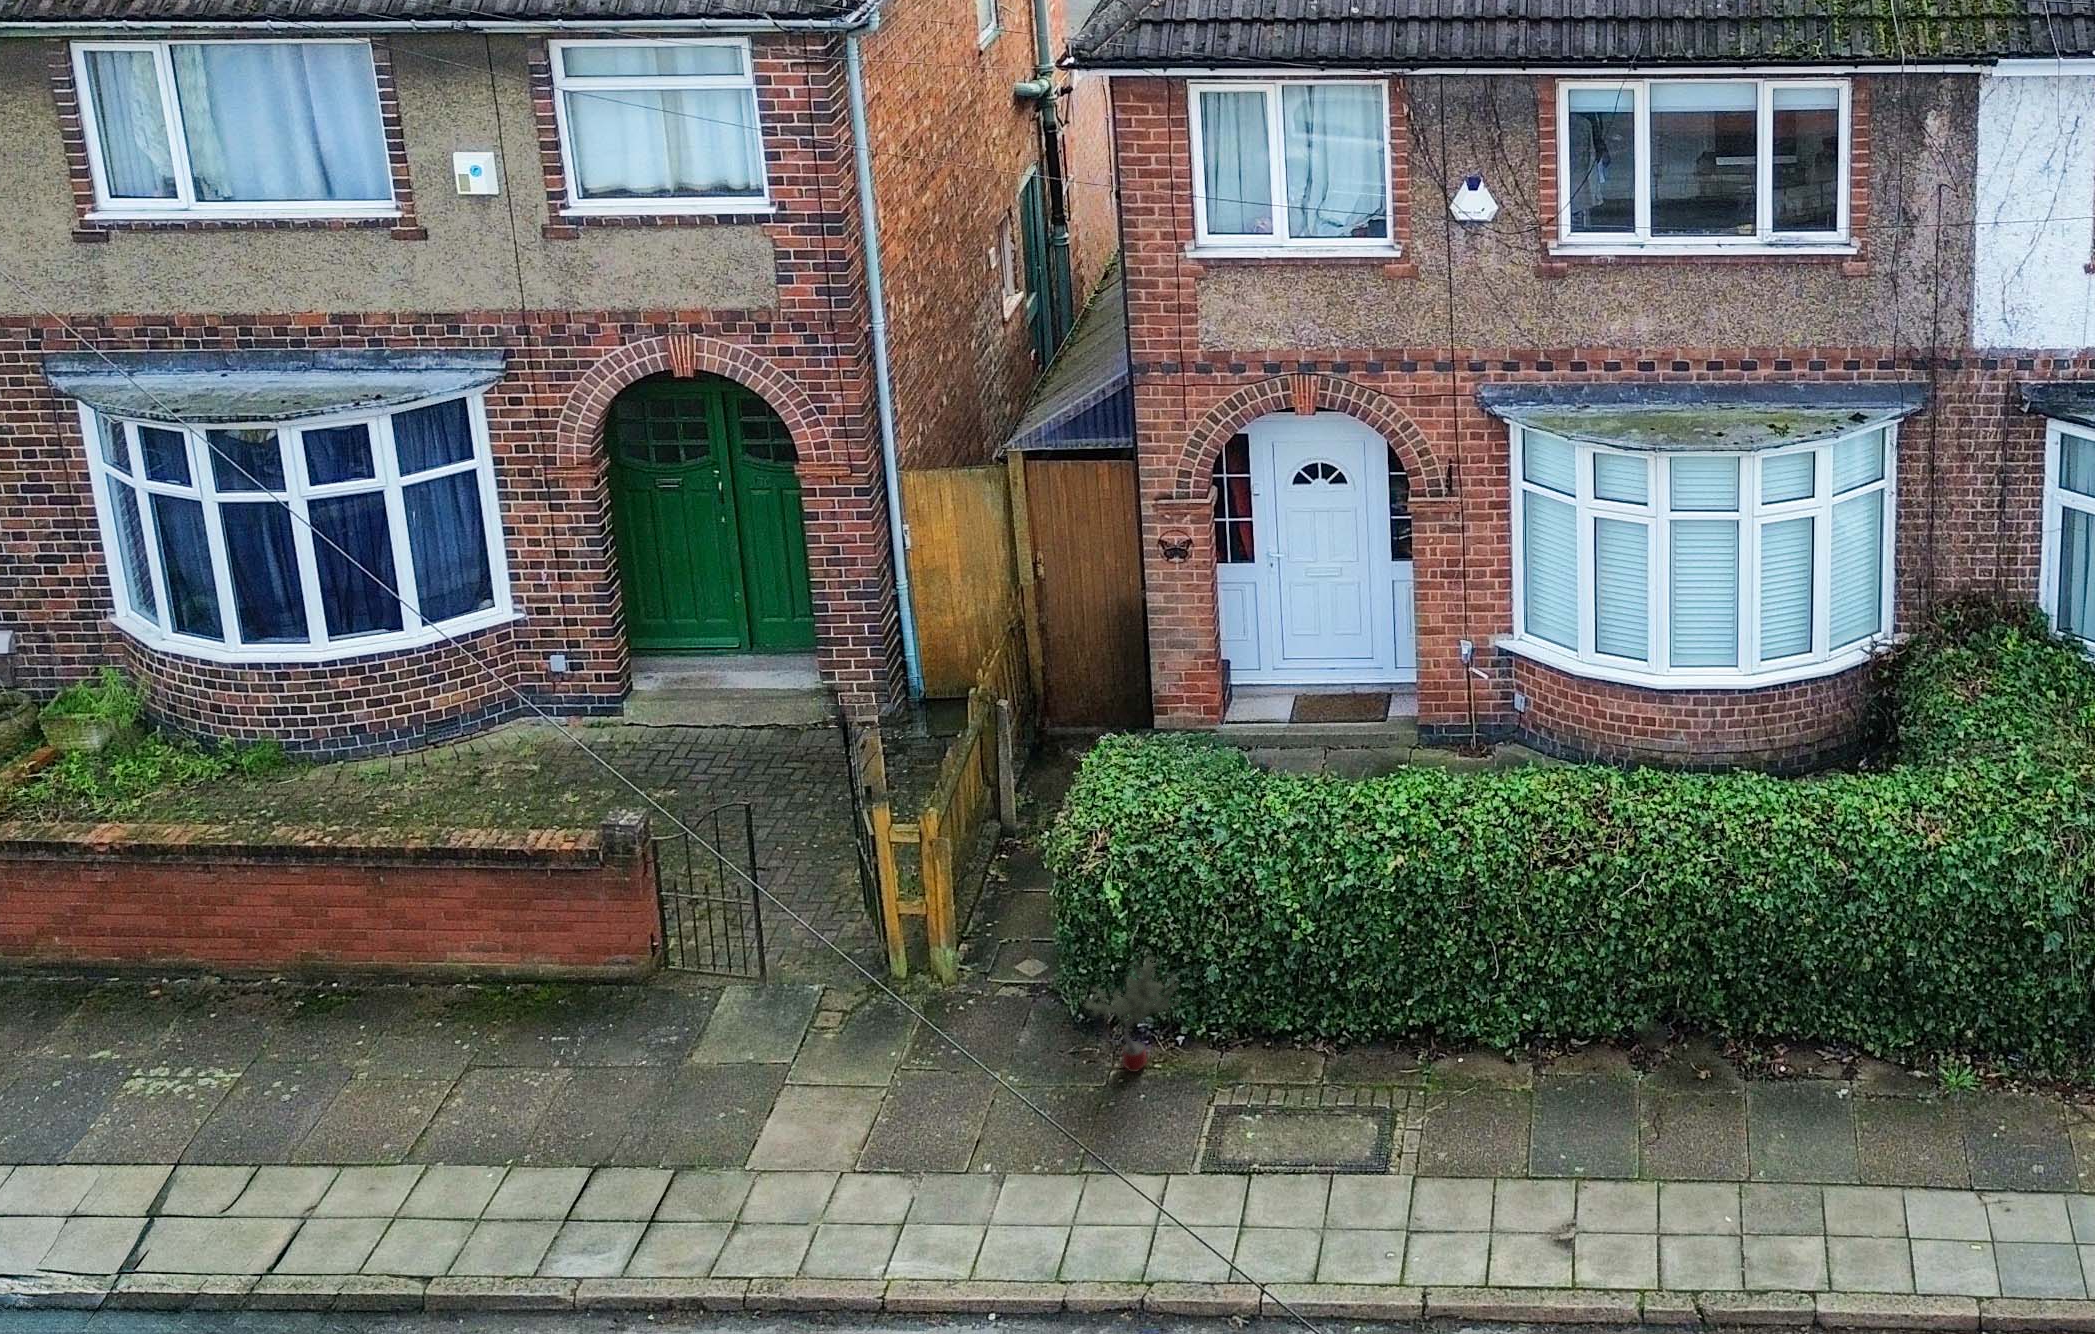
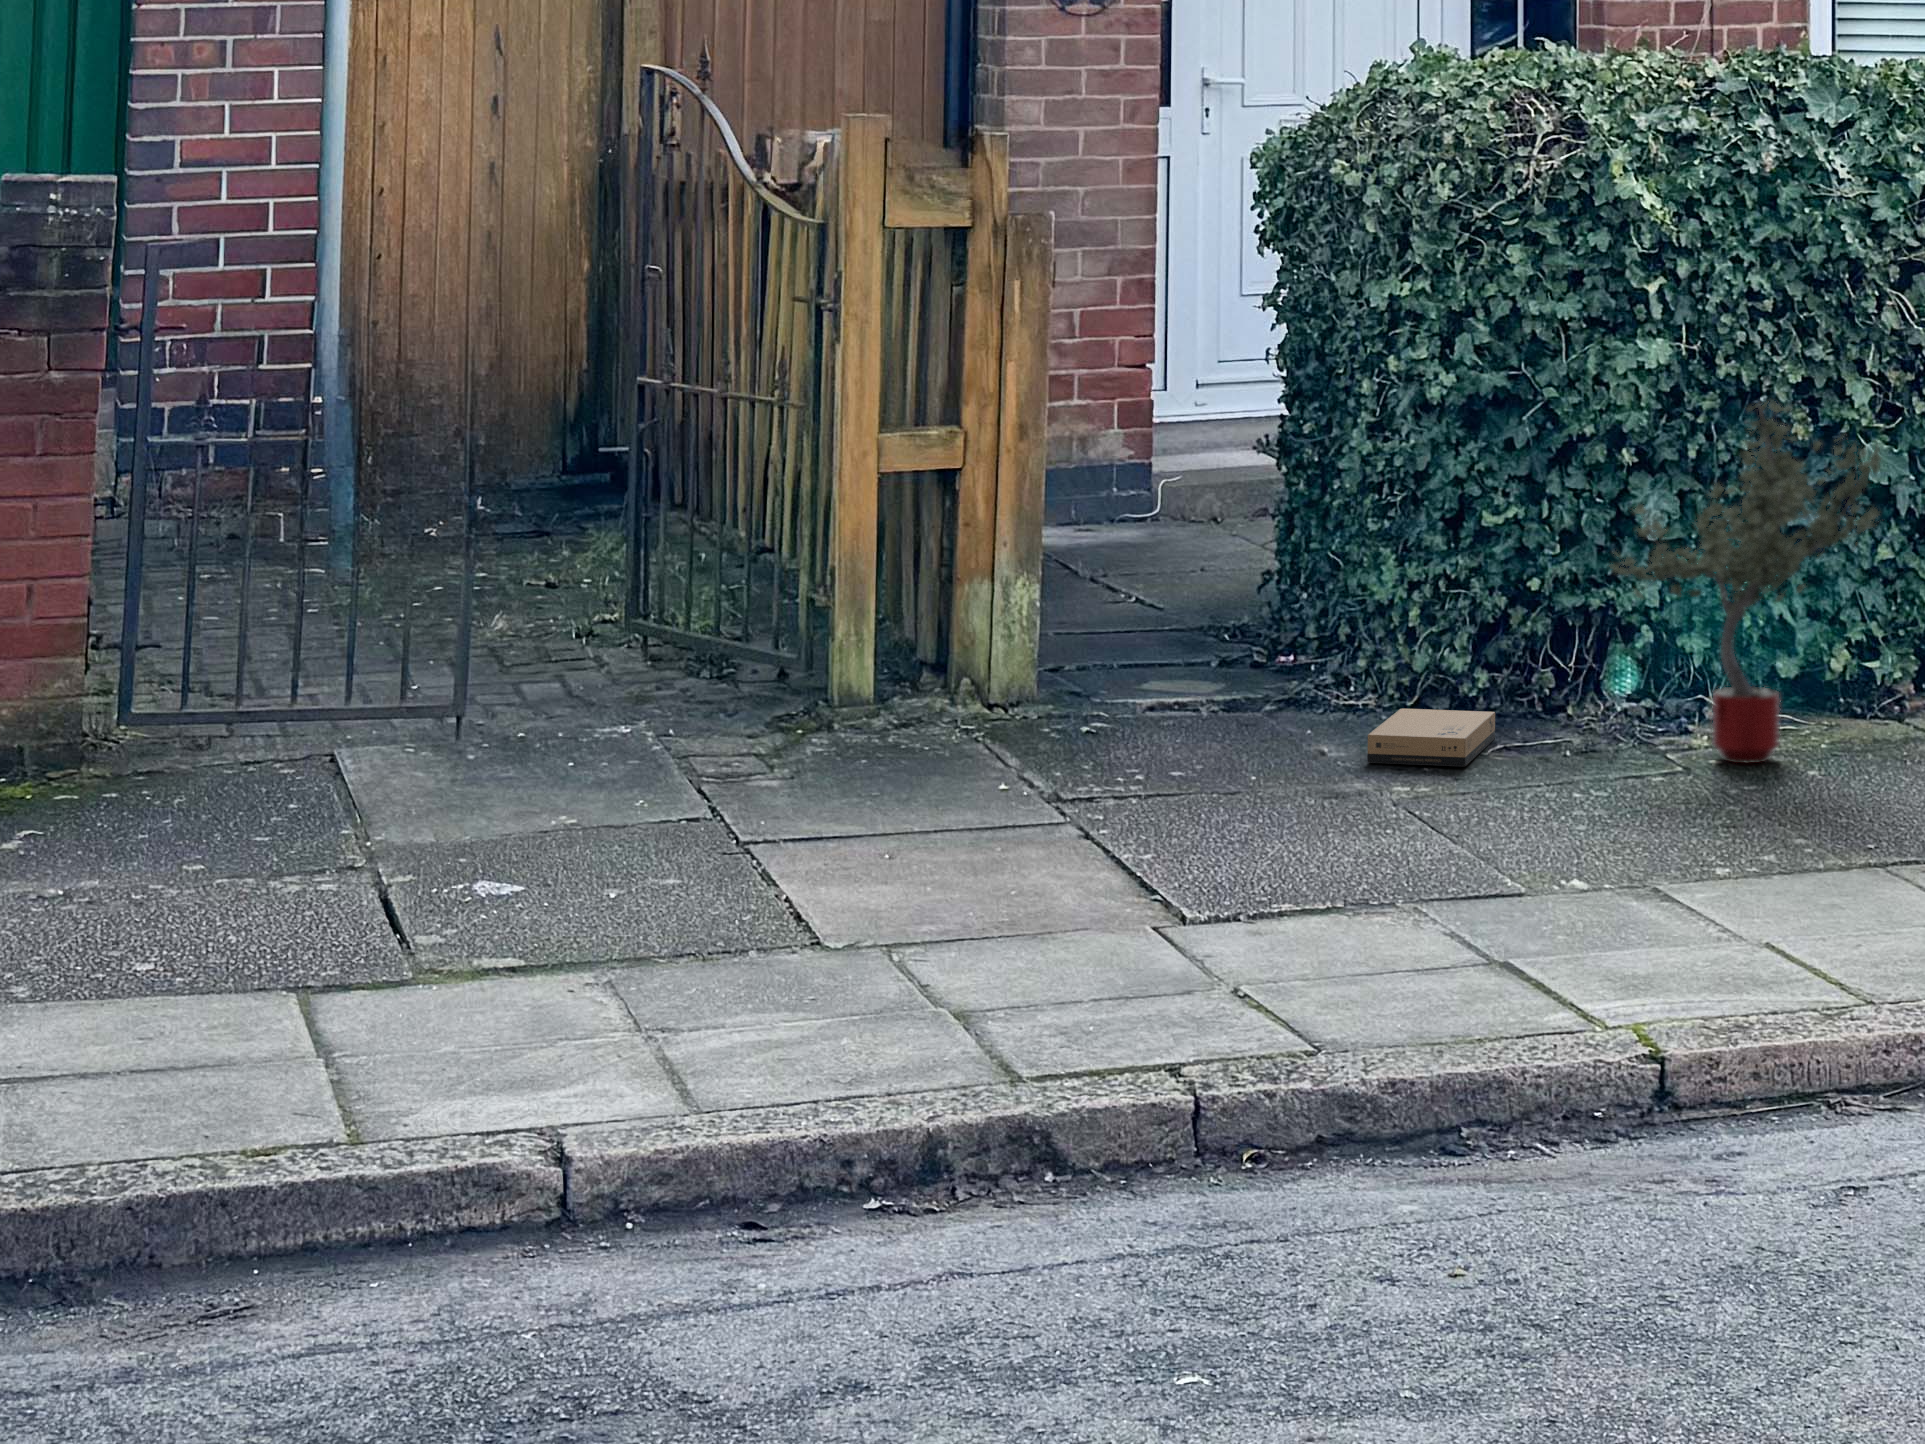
cardboard box: none [1014,1010,1076,1055] -> present [1367,708,1495,766]

